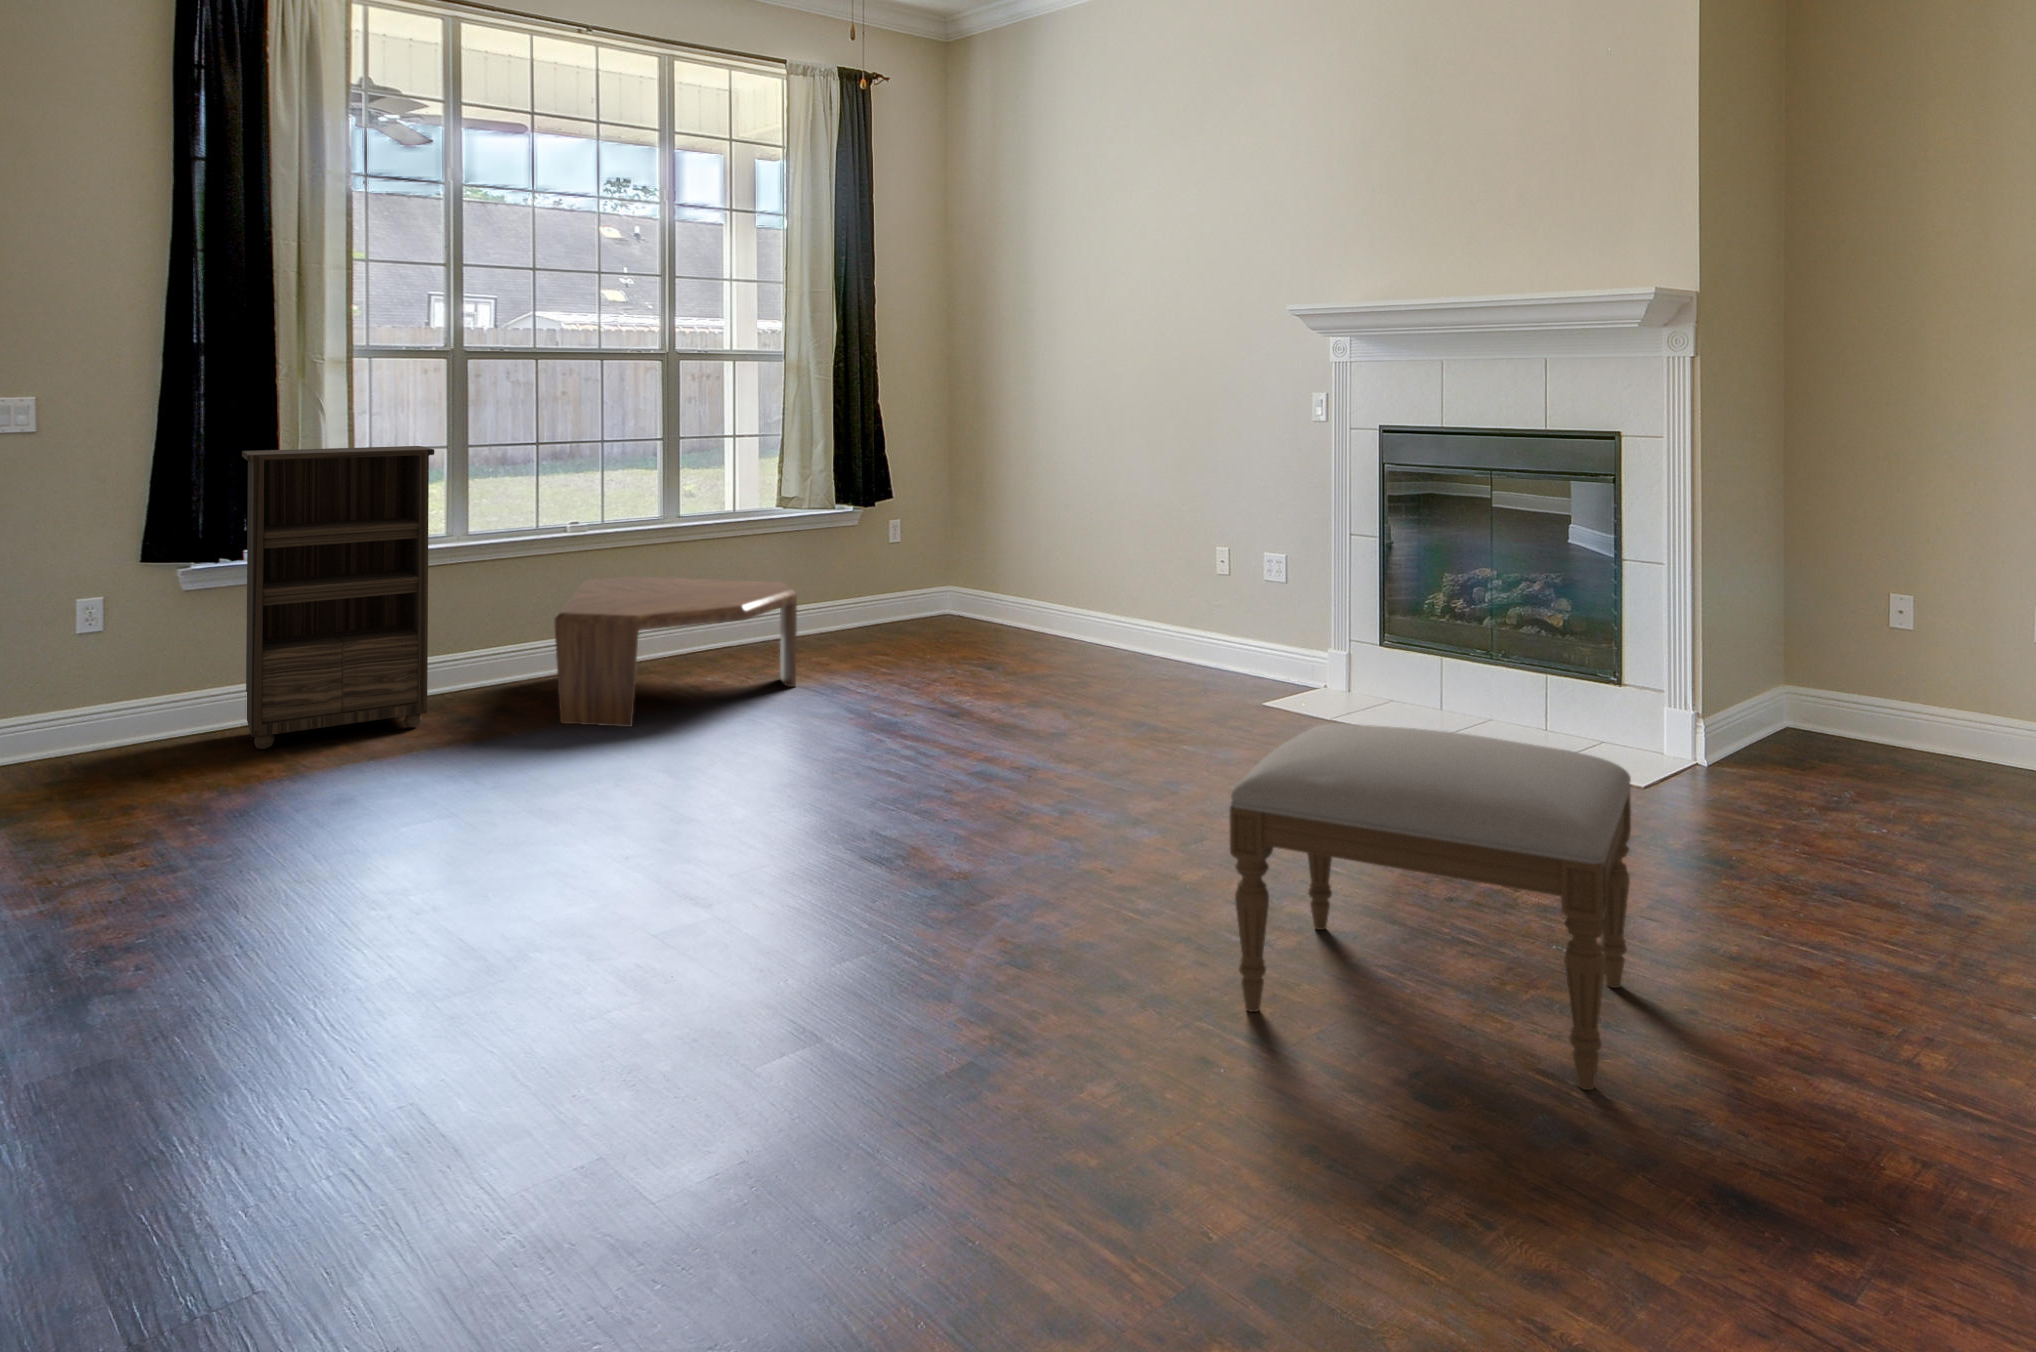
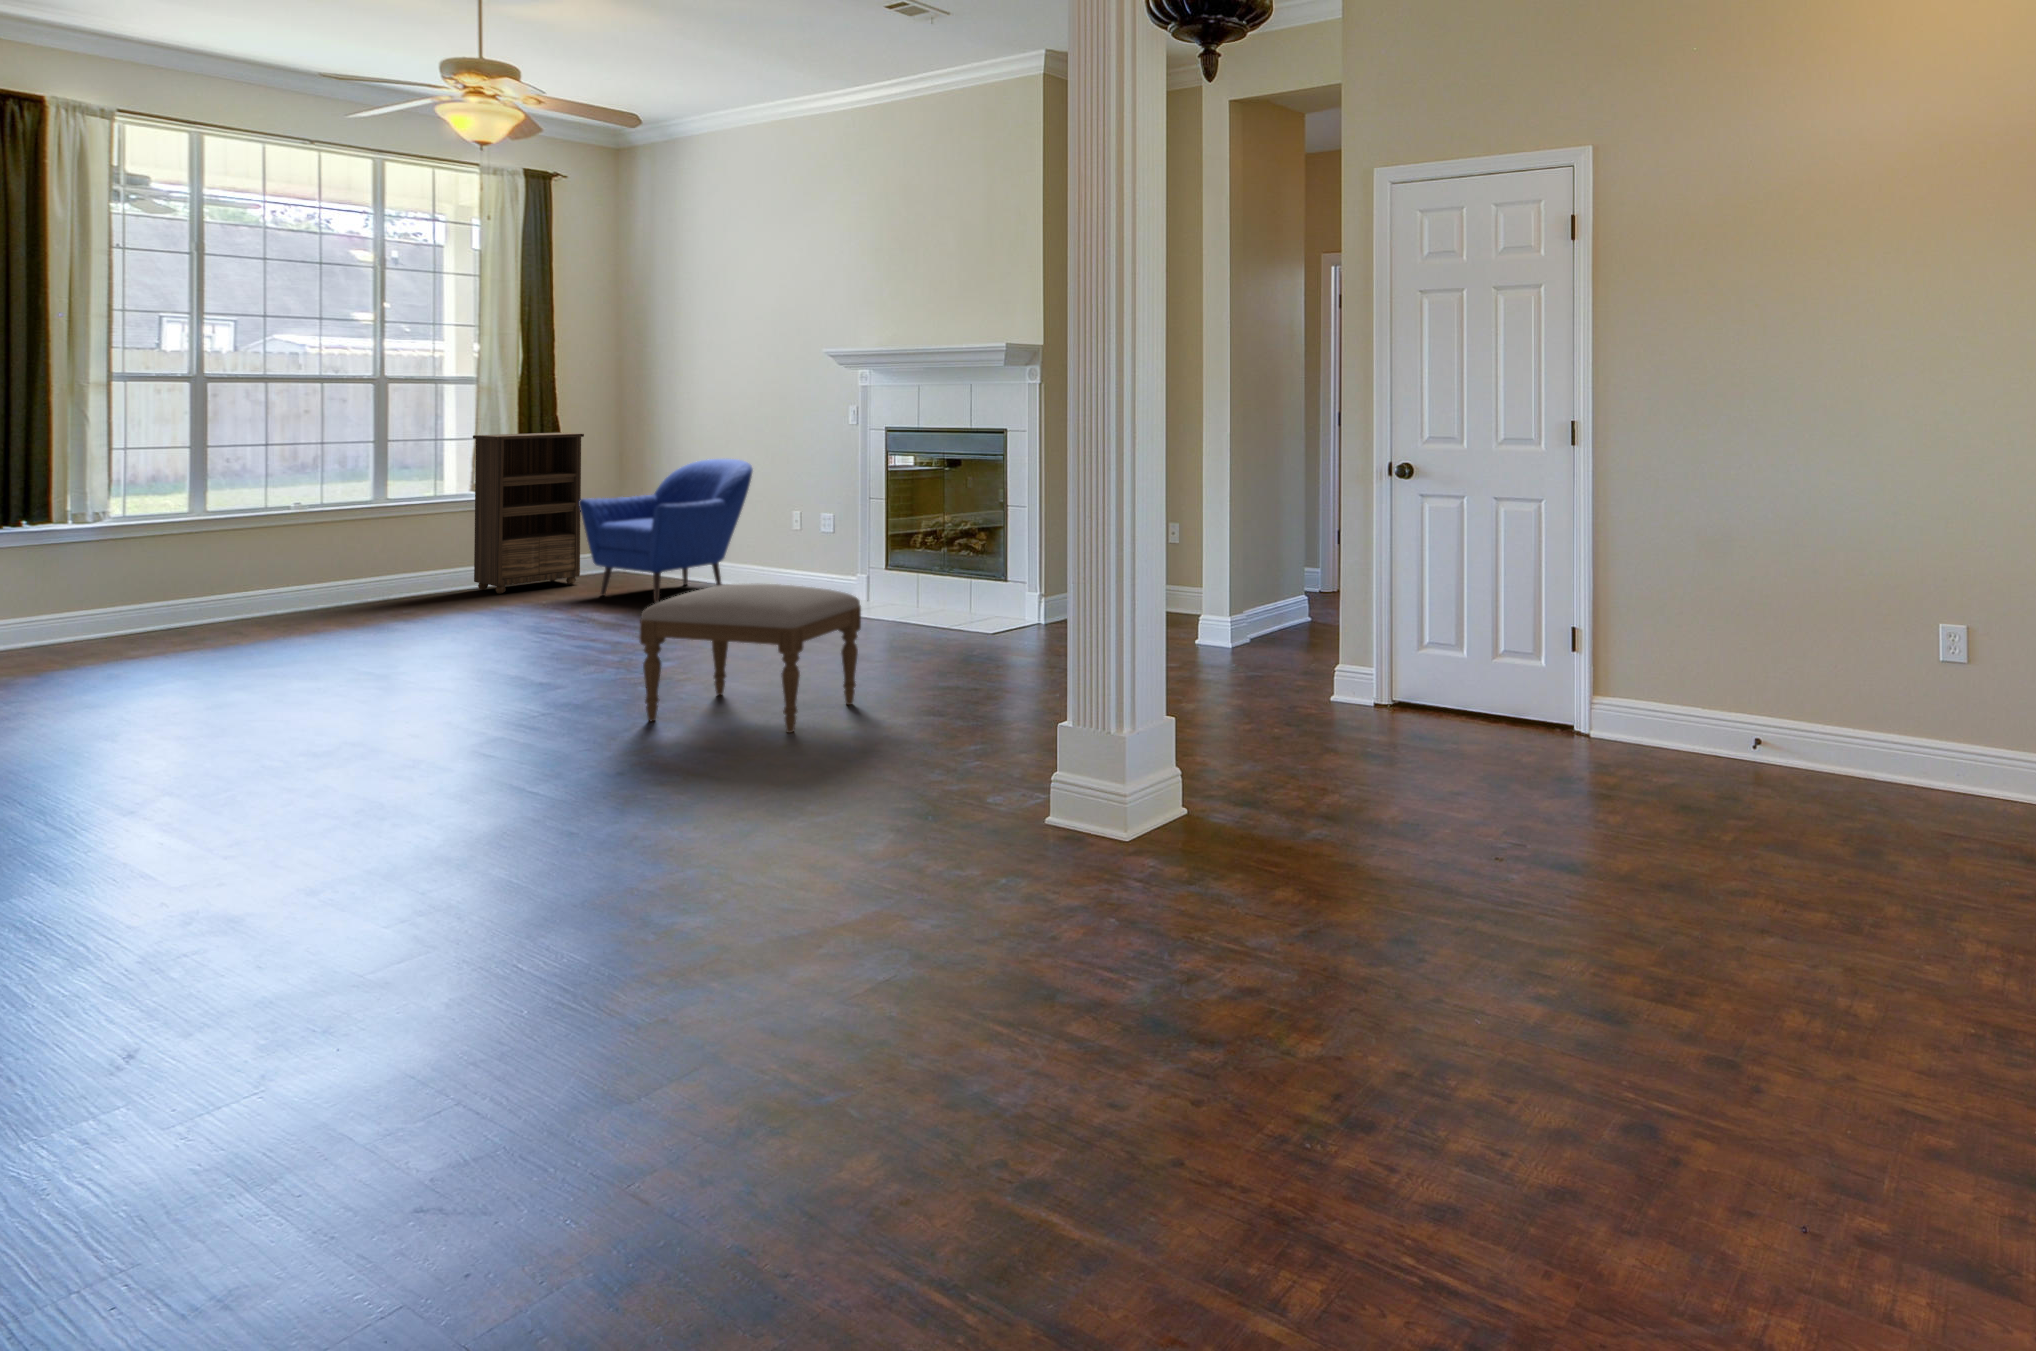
bookshelf: present [242,446,434,749] -> present [473,433,584,594]
armchair: none [925,467,1154,677] -> present [579,459,753,603]
coffee table: present [555,576,797,727] -> none [276,541,470,638]

